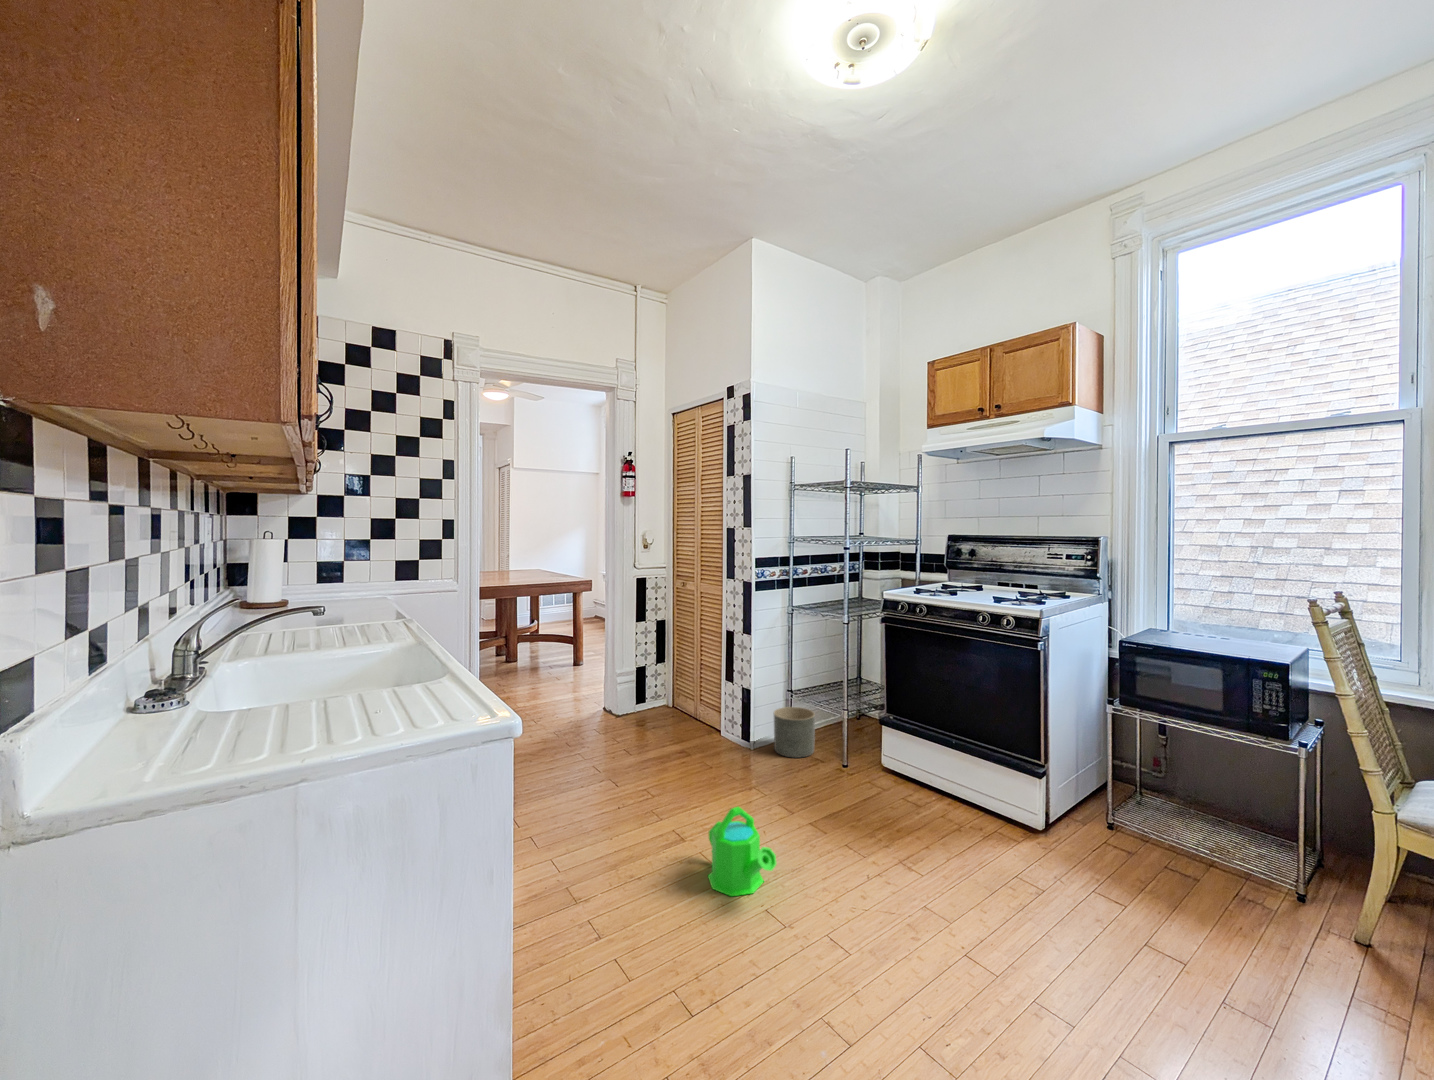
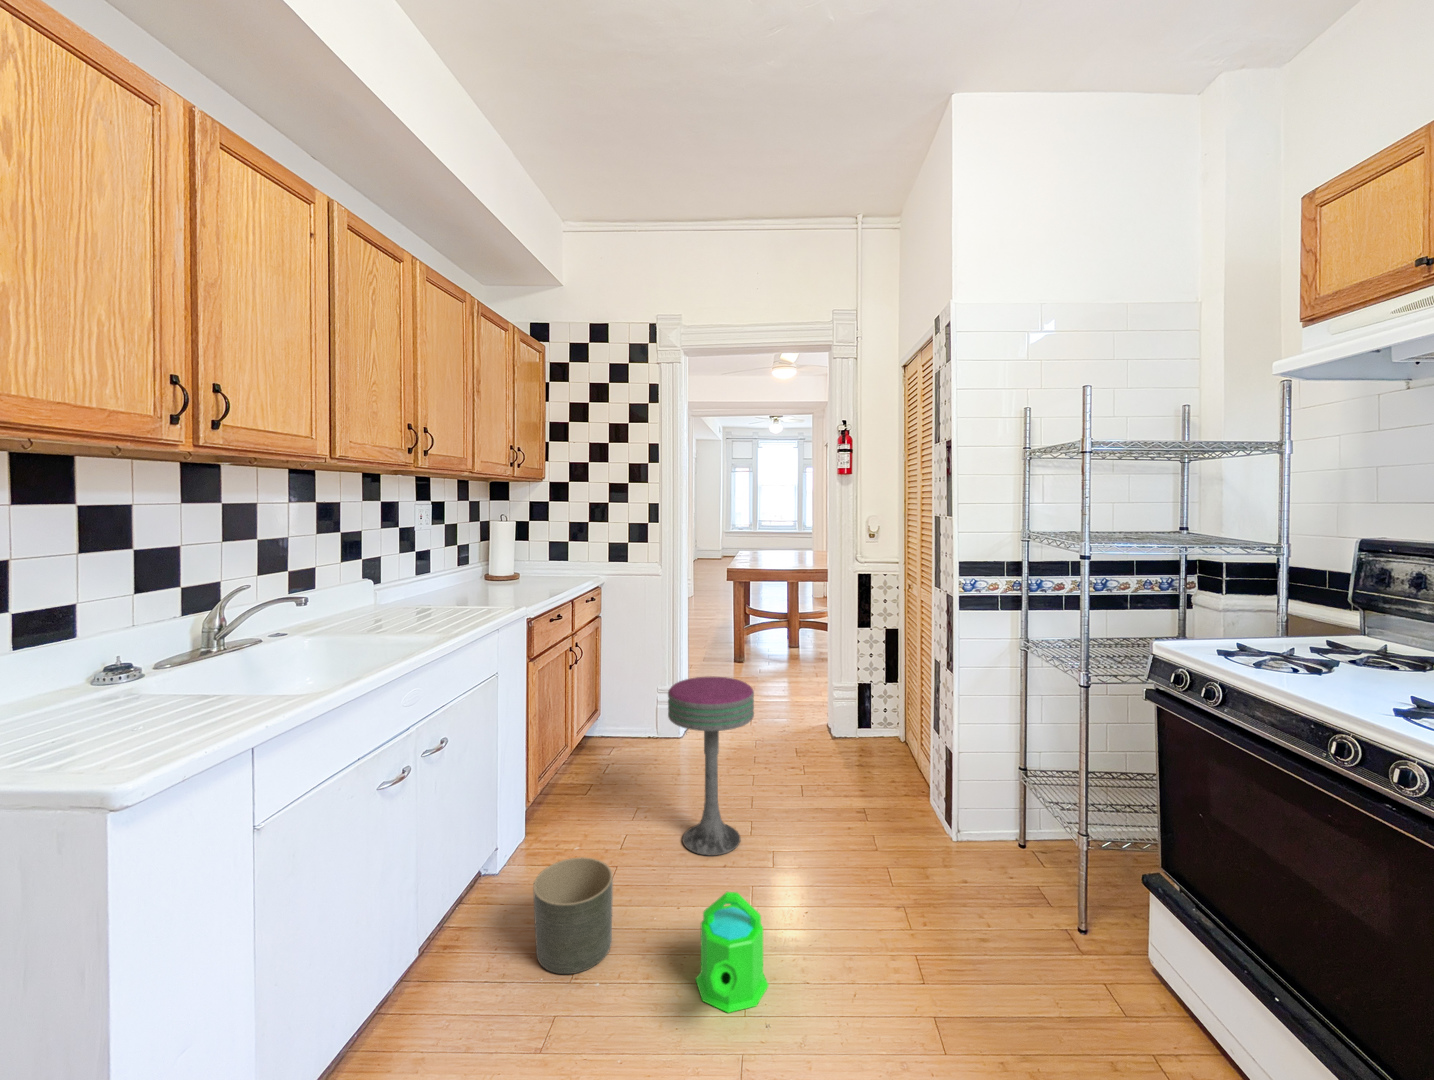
bar stool: none [576,666,653,824] -> present [668,677,754,856]
planter: present [774,707,815,758] -> present [533,857,613,974]

